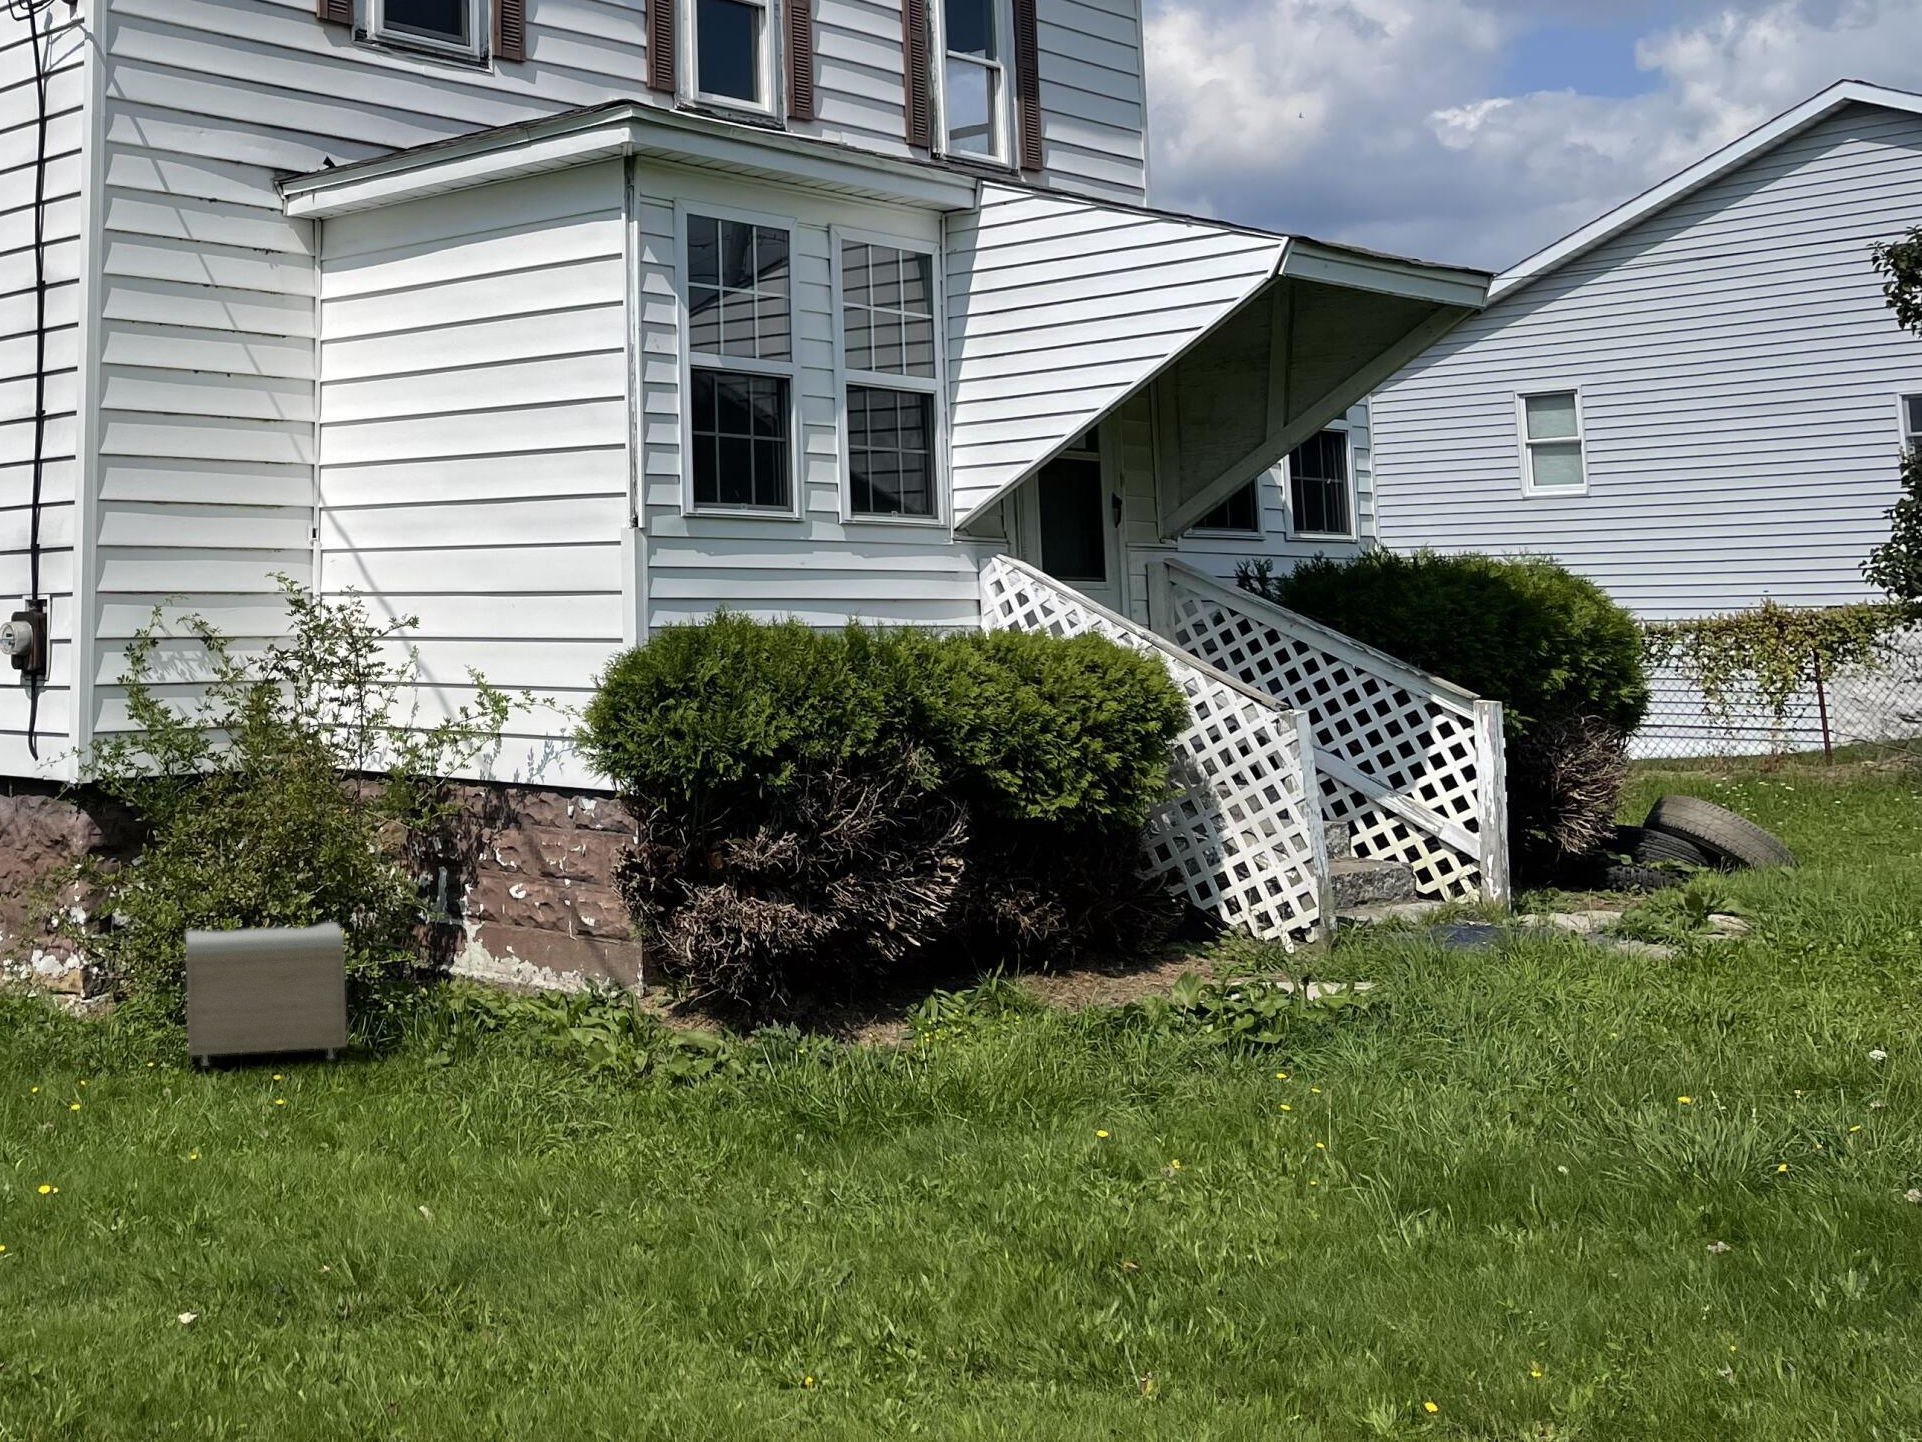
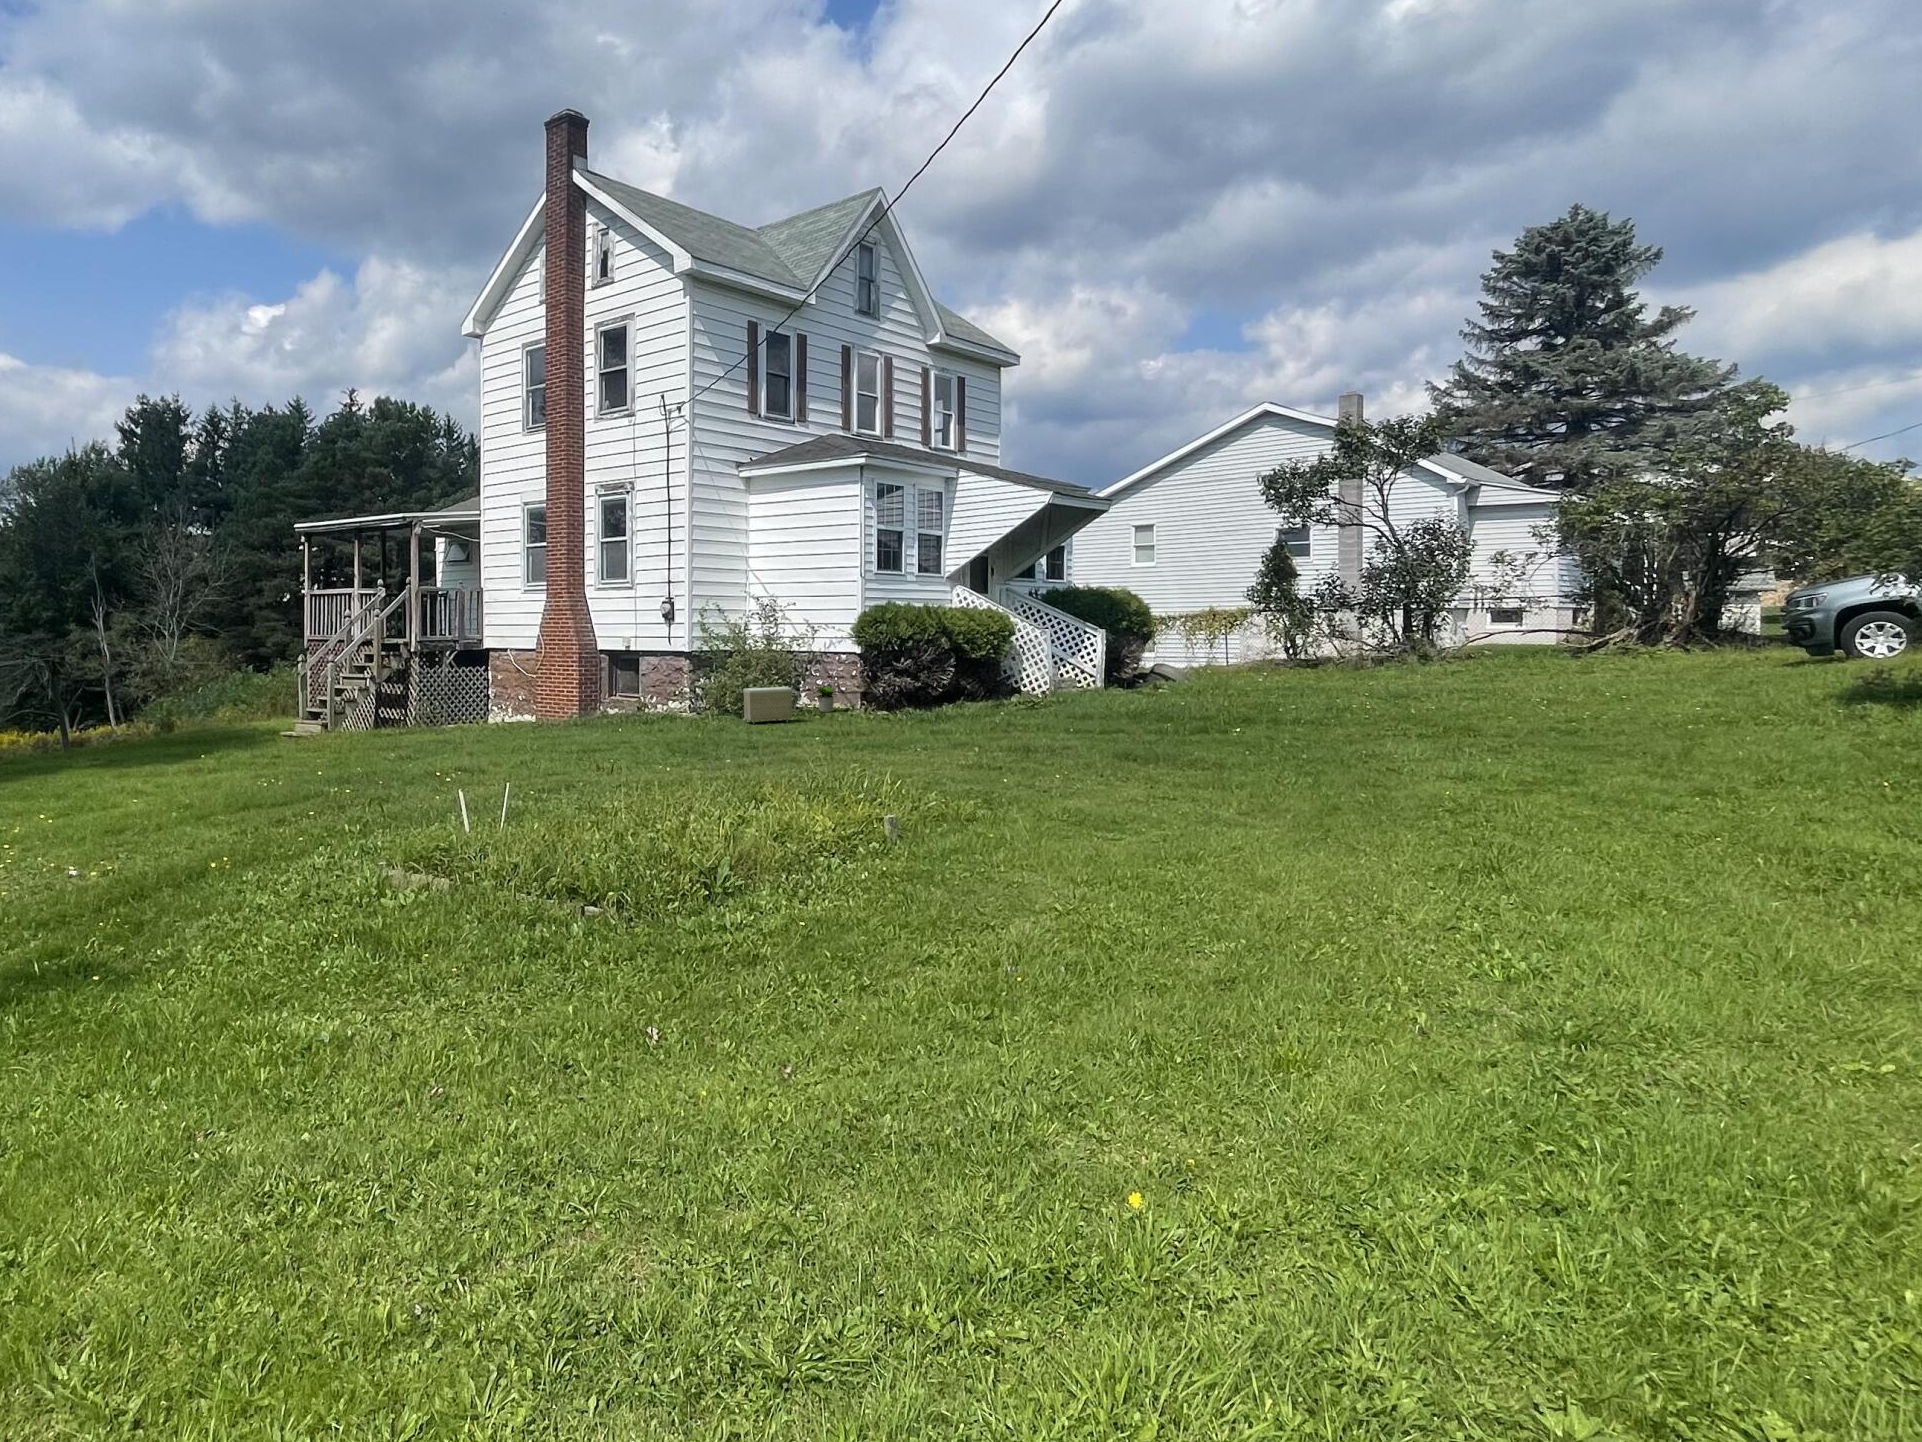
potted plant: none [475,901,576,997] -> present [813,686,839,712]

